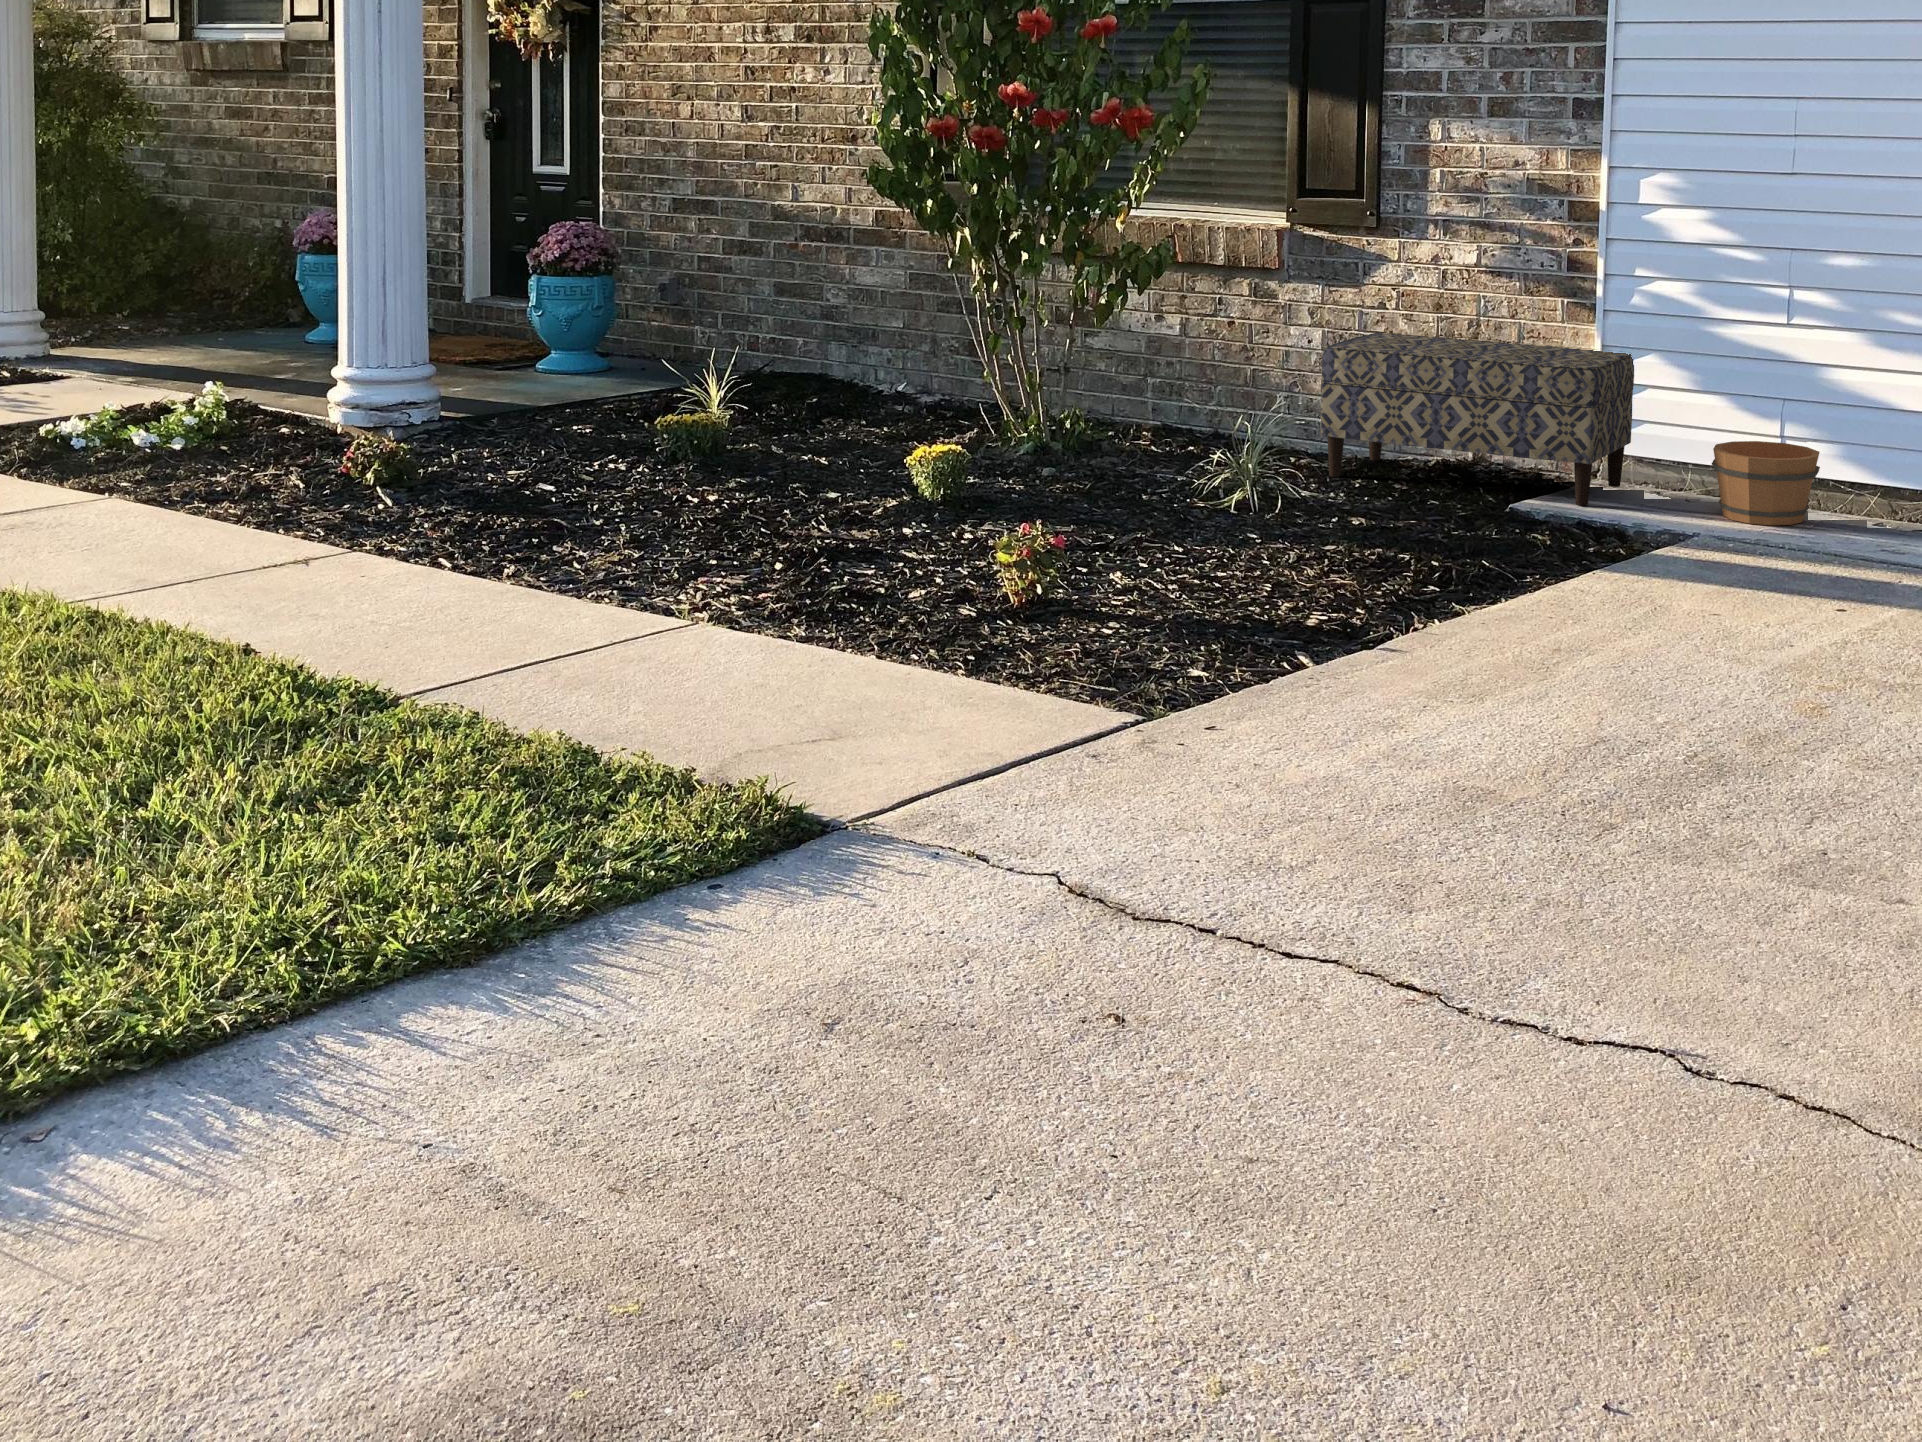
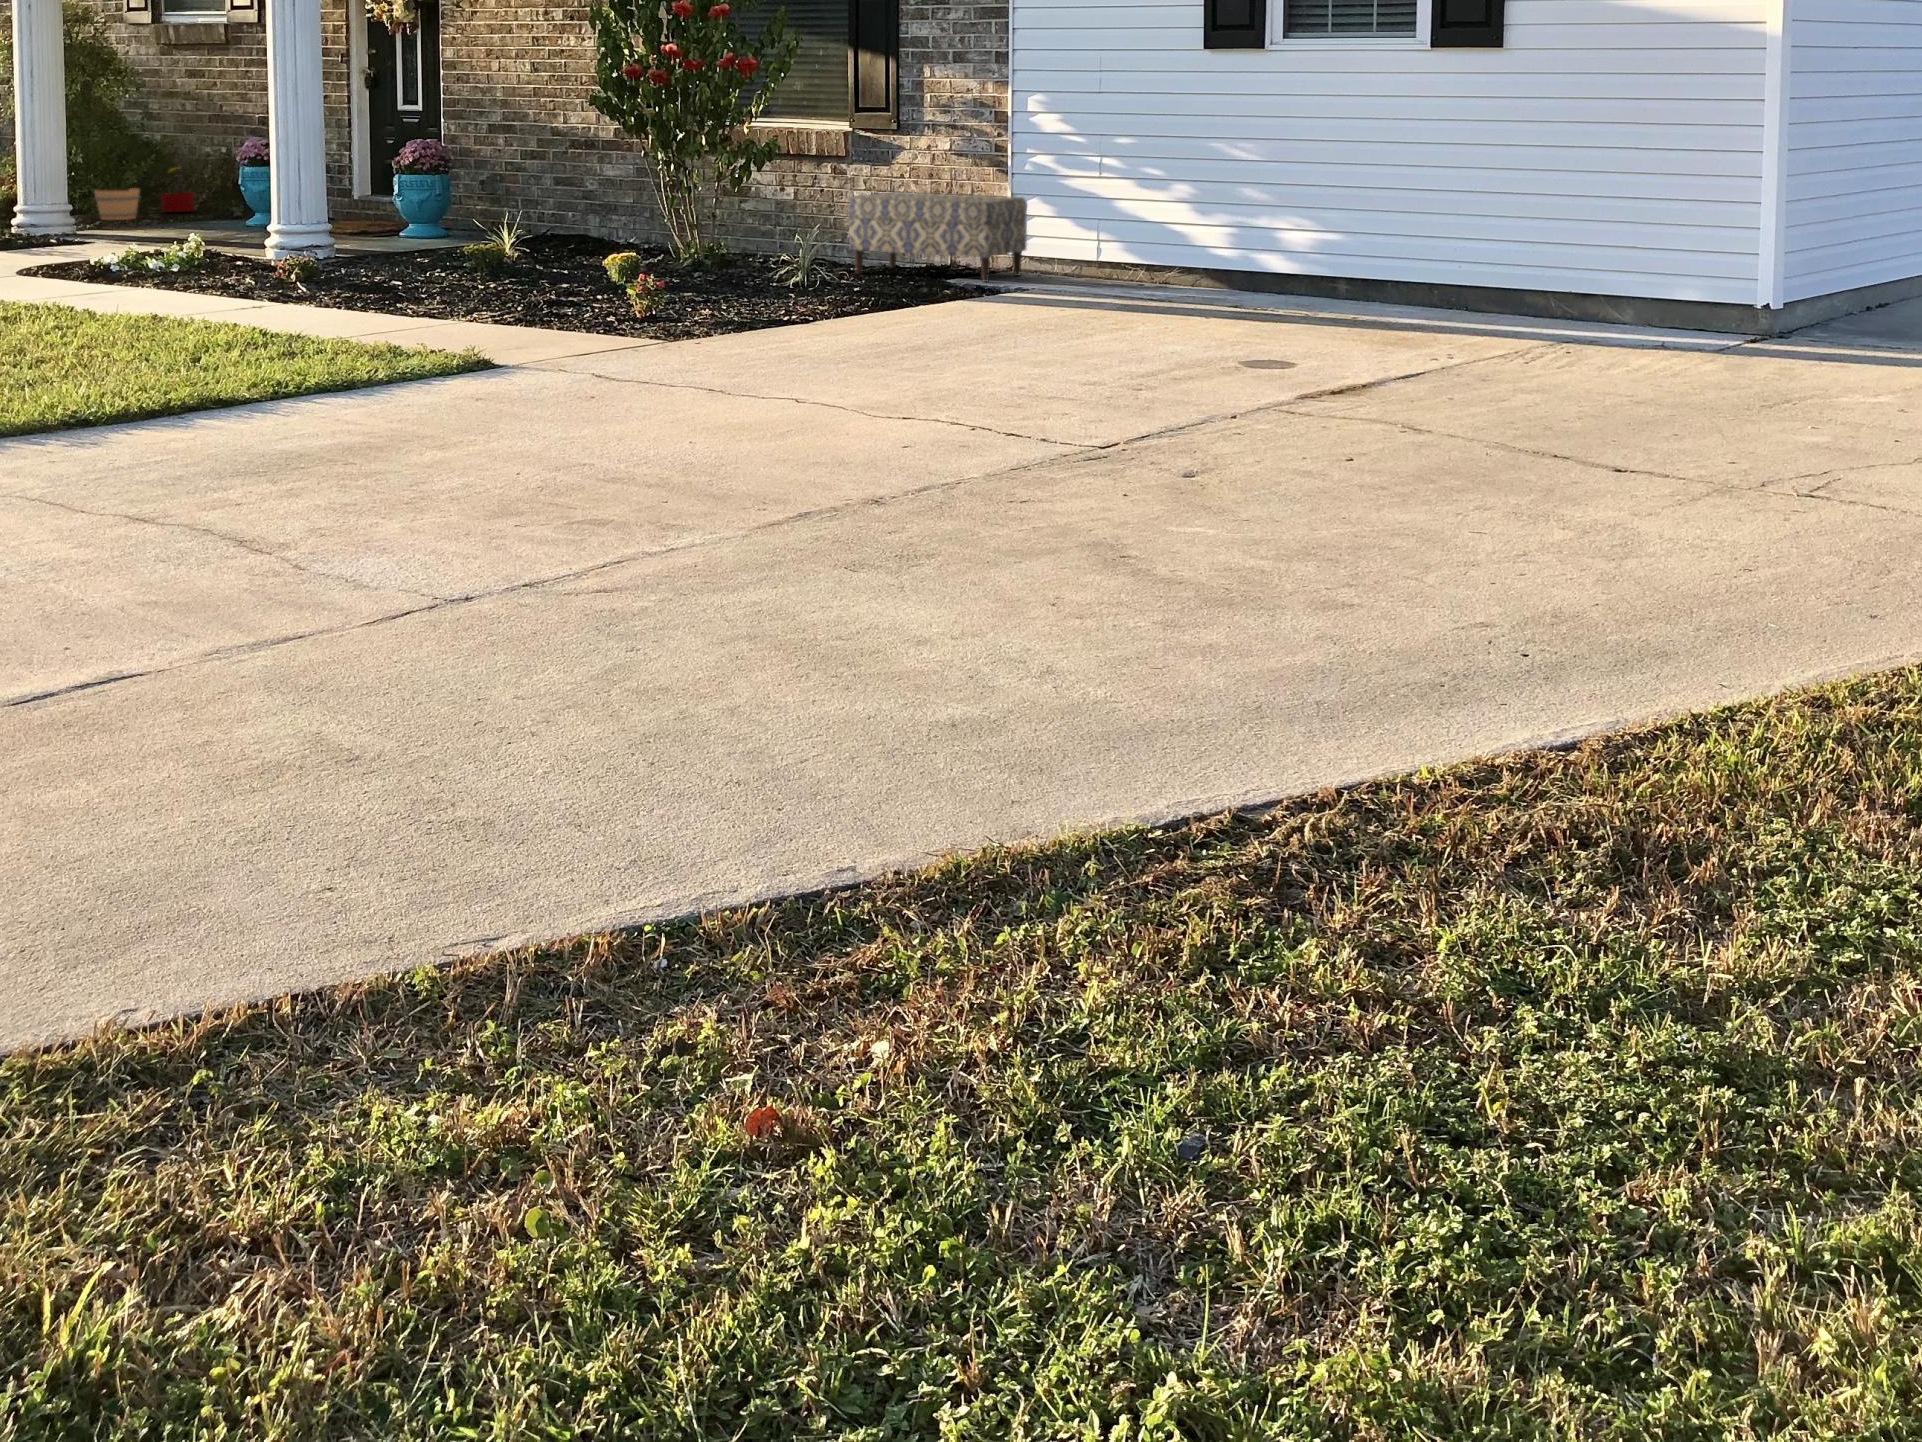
decorative plant: none [188,203,242,312] -> present [161,146,194,212]
bucket: present [1712,441,1820,525] -> present [94,188,140,220]

